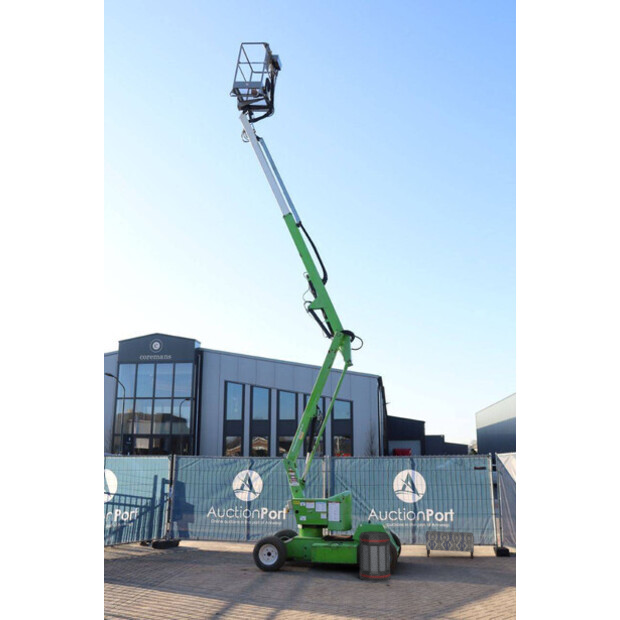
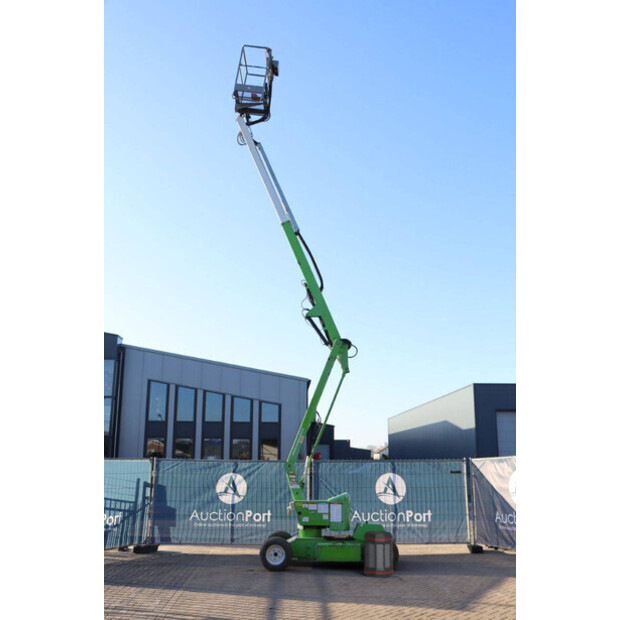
bench: present [425,531,474,559] -> none [406,531,452,557]

